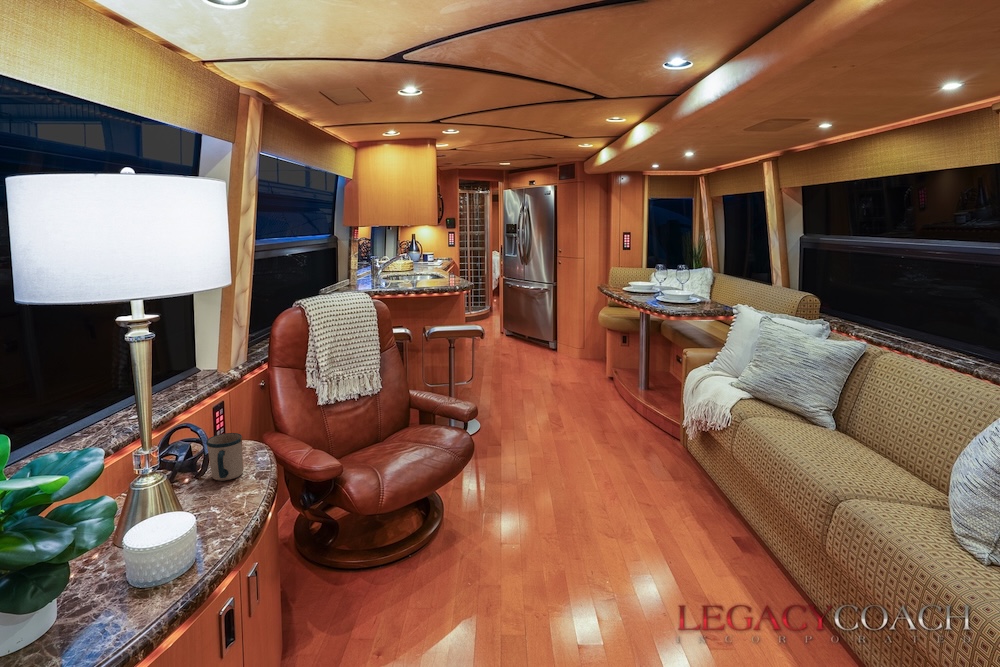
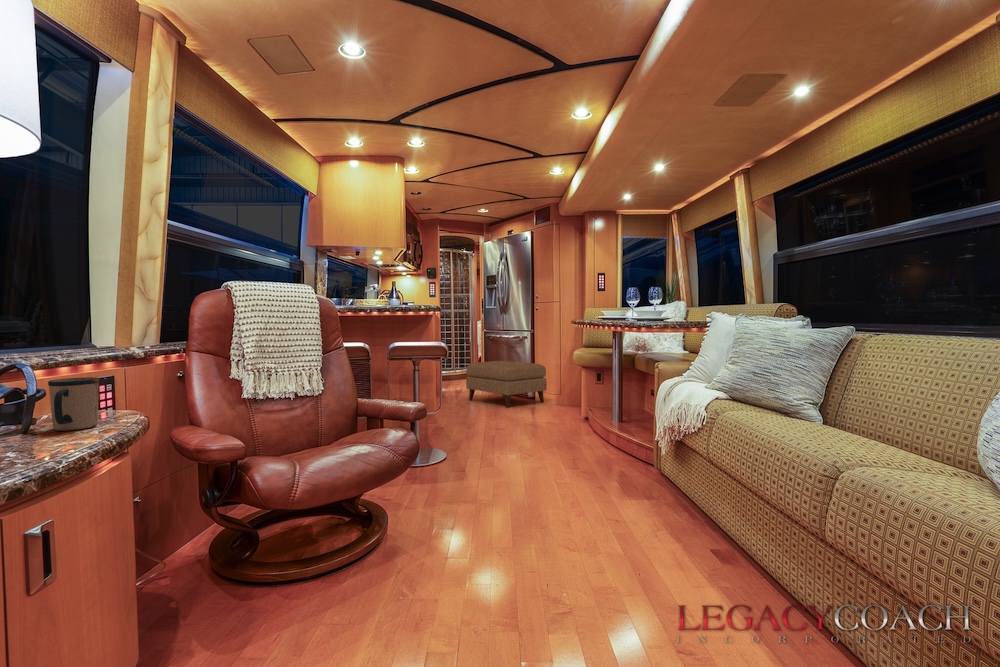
ottoman: none [489,314,568,363] -> present [466,361,547,408]

